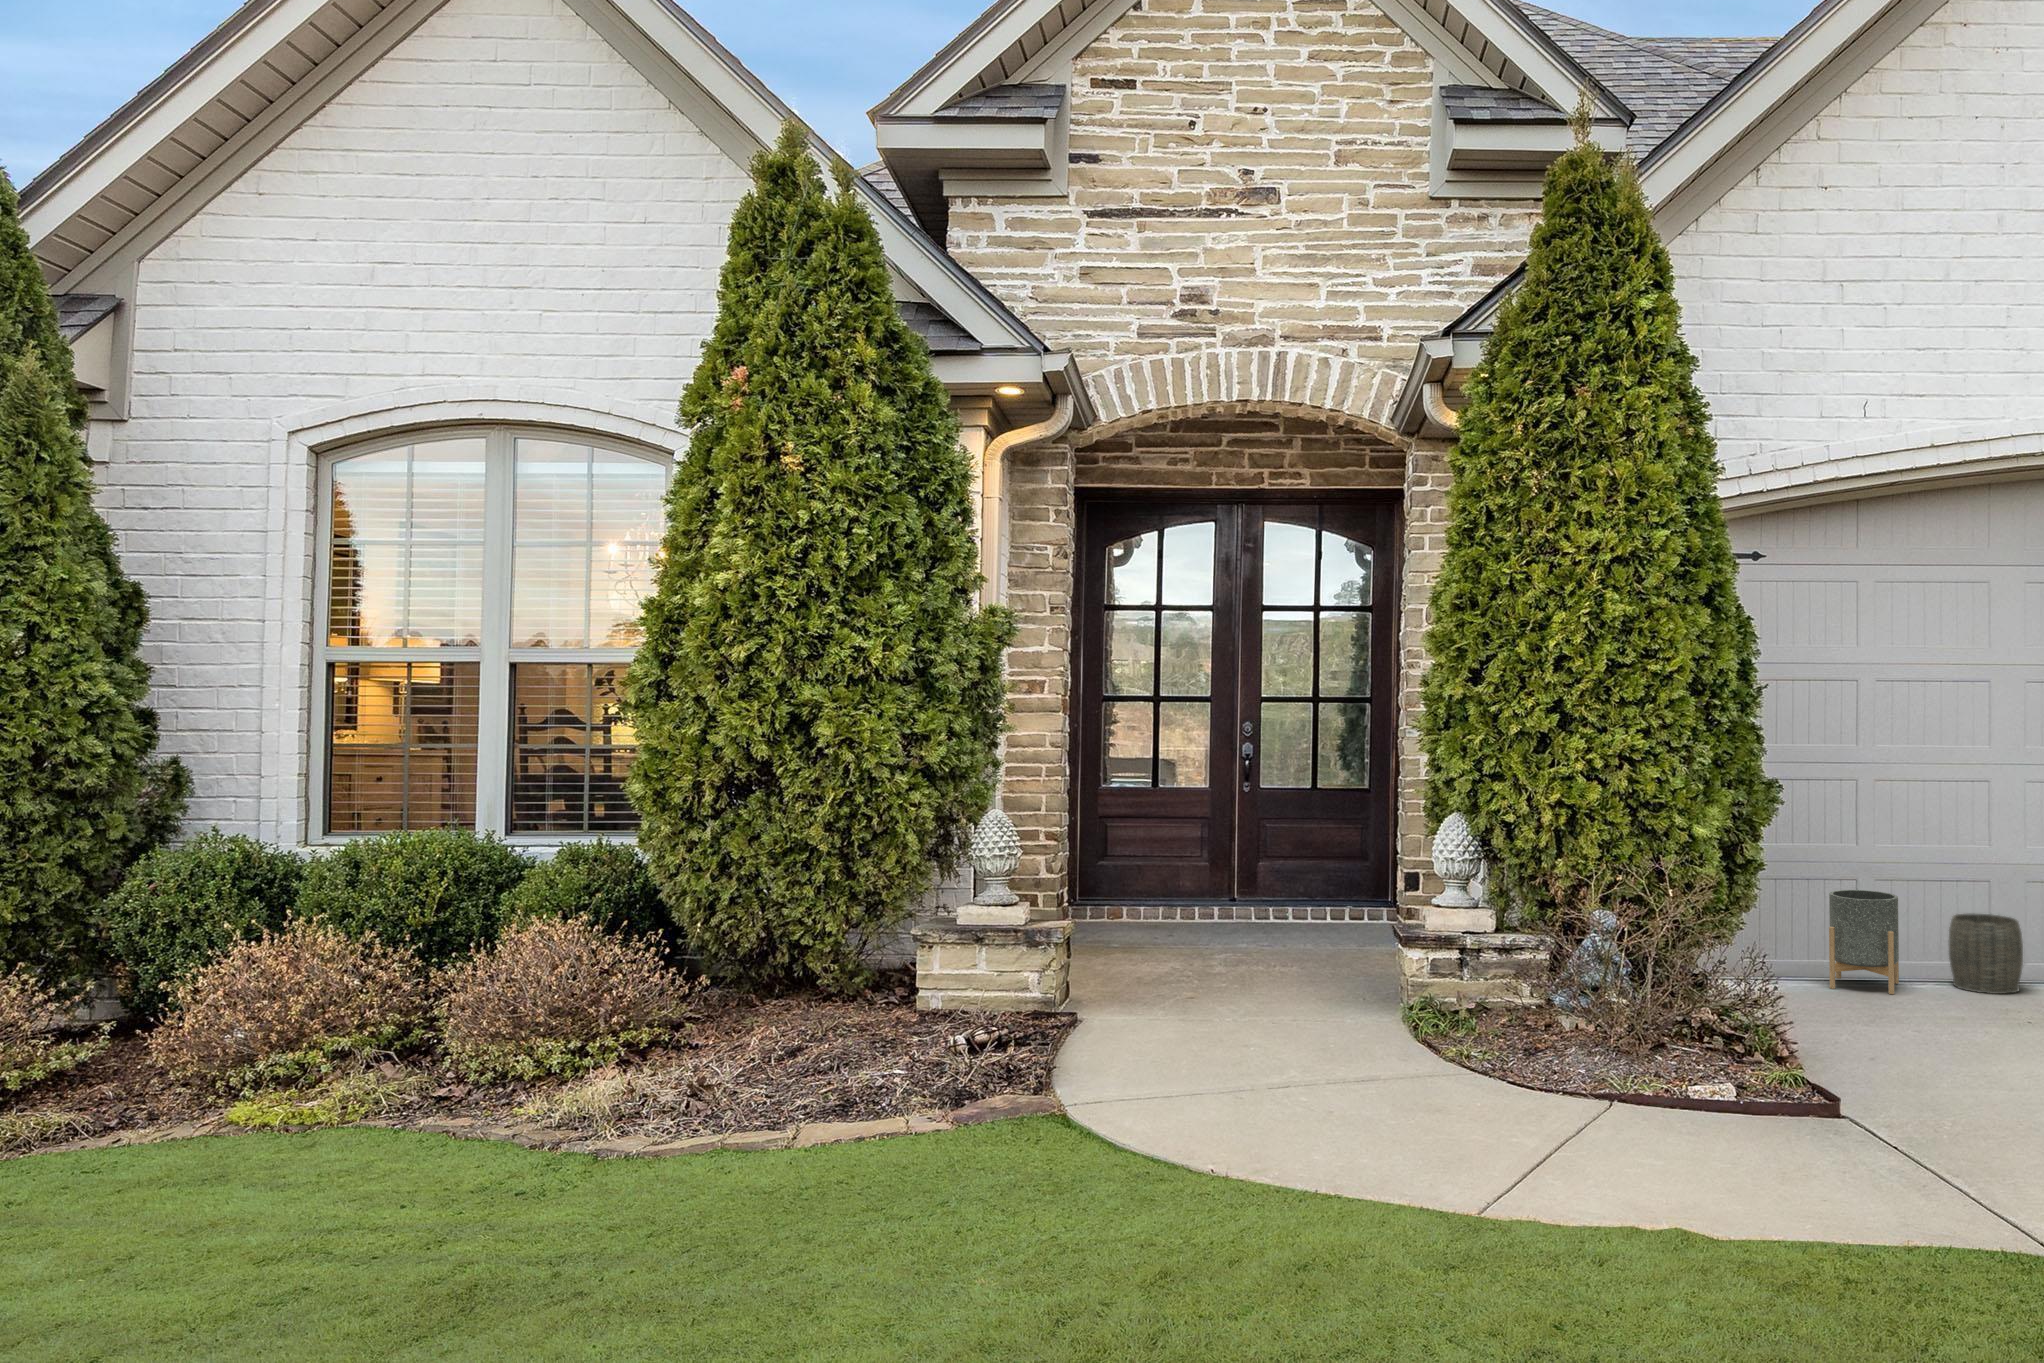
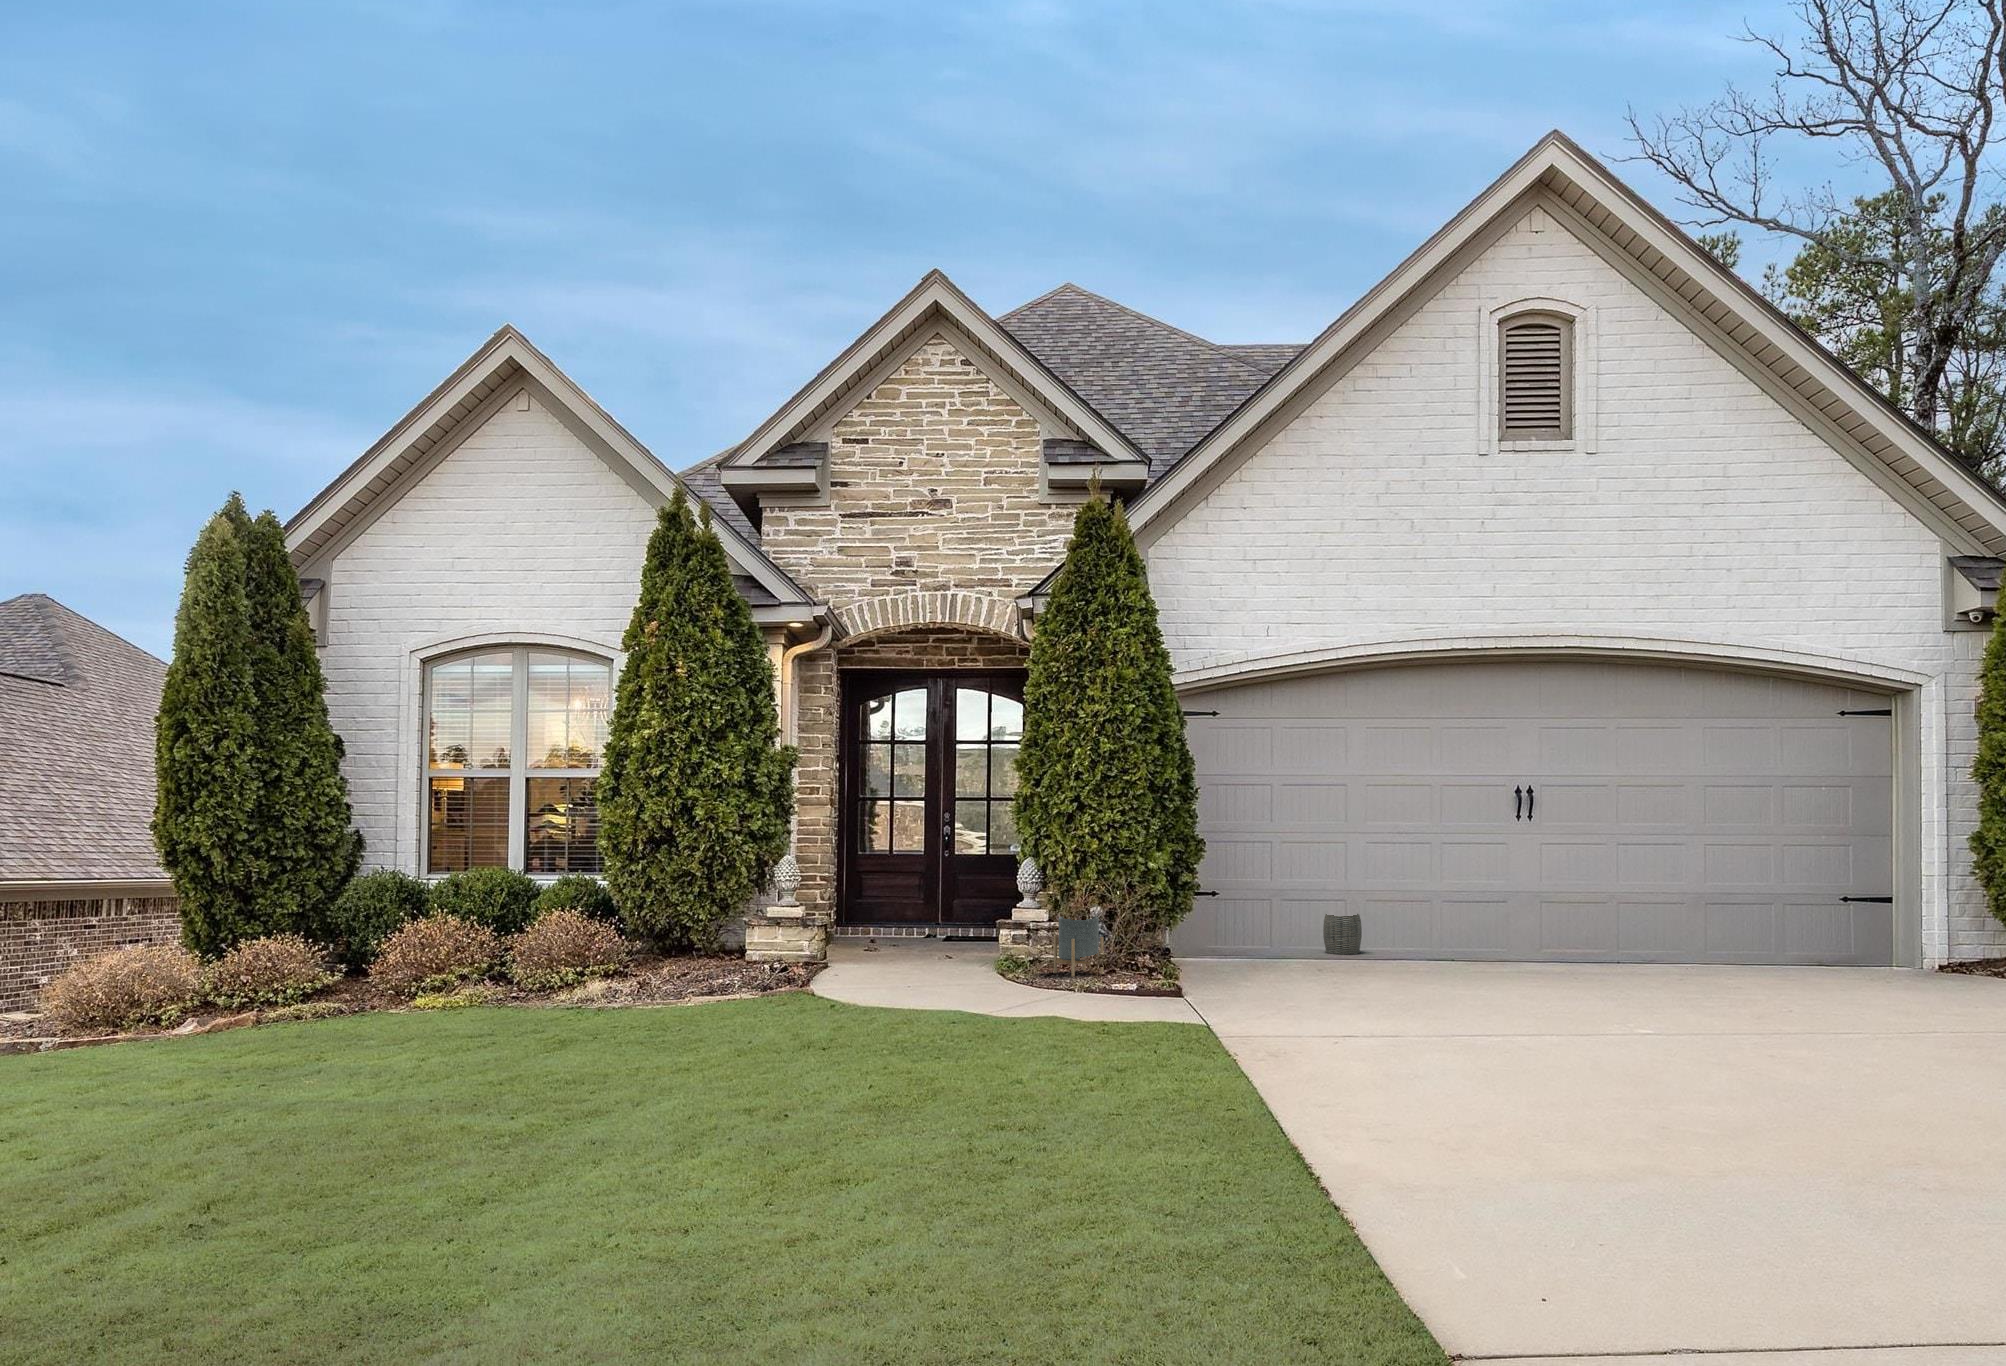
planter: present [1829,890,1899,994] -> present [1054,917,1104,977]

